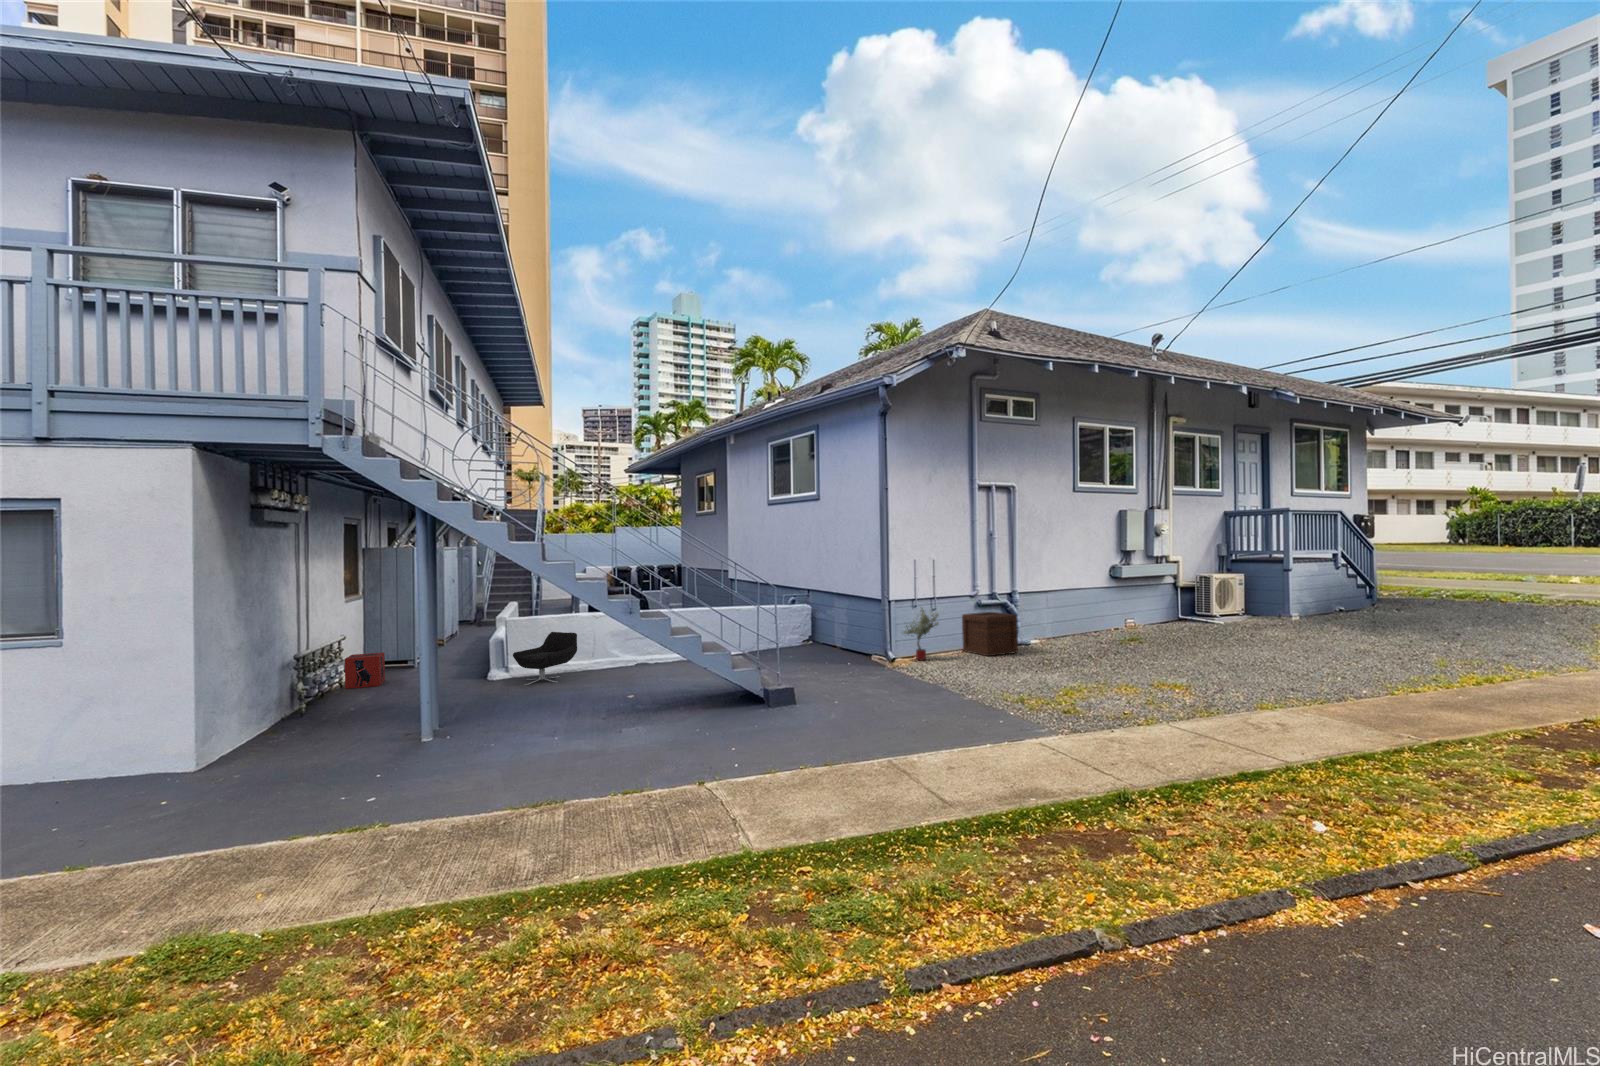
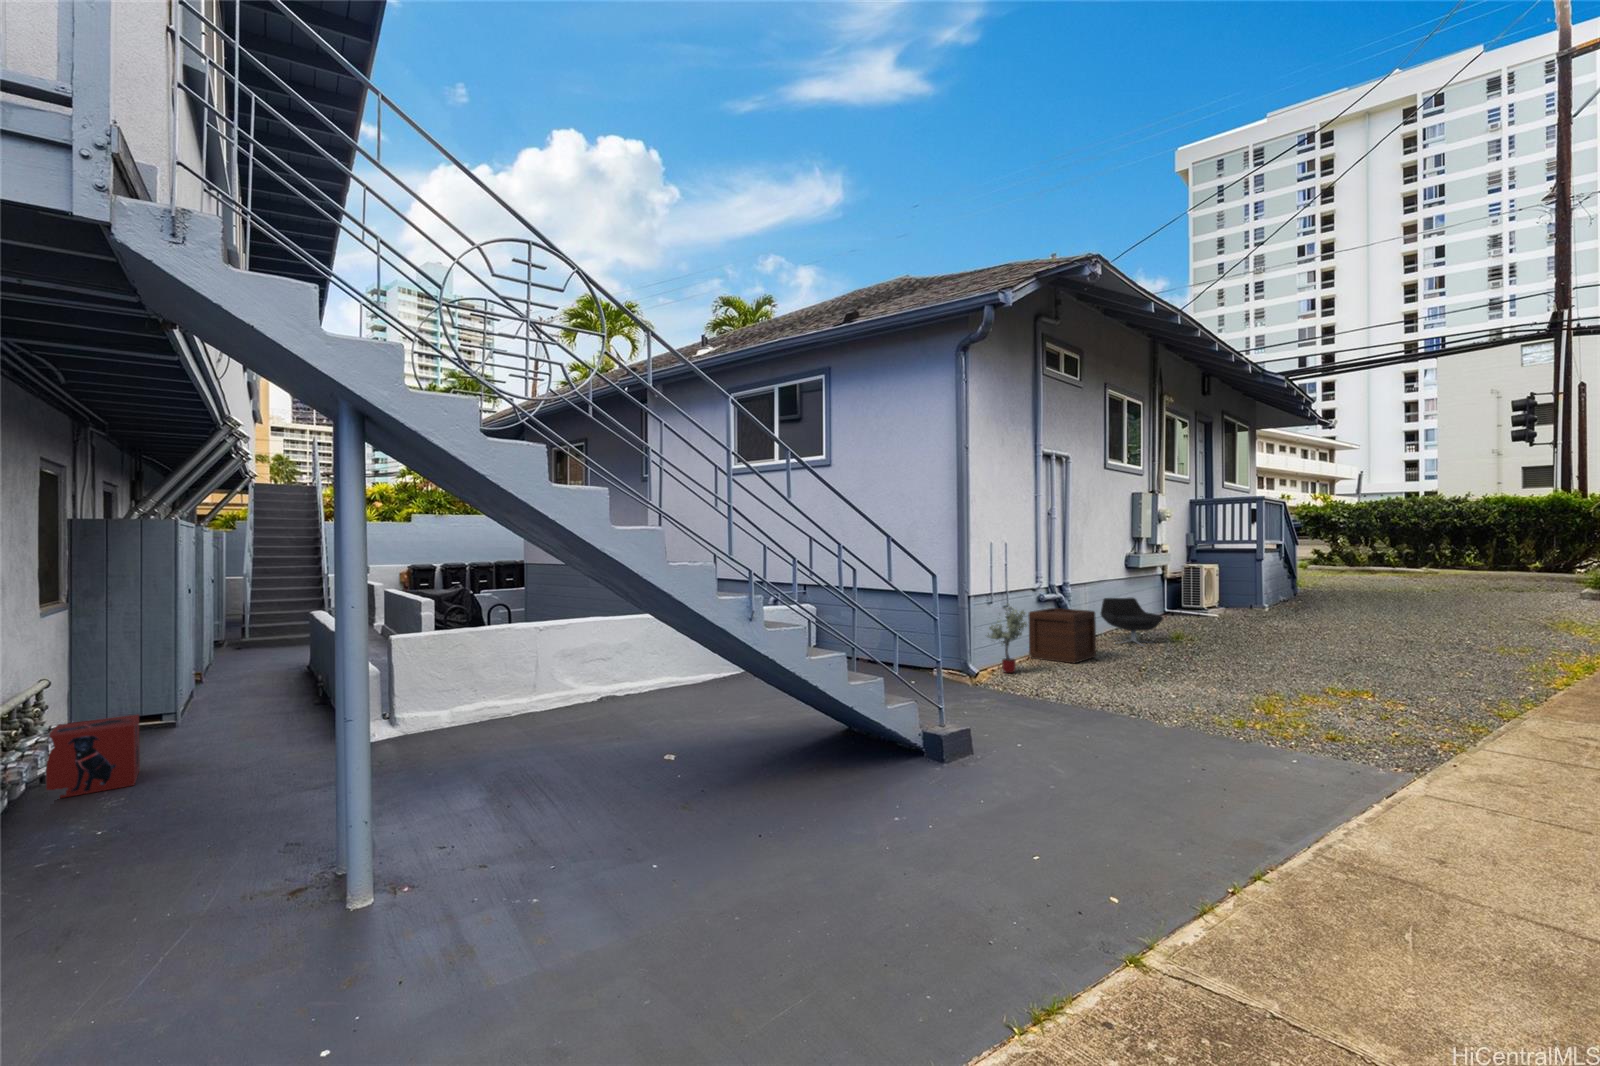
lounge chair: present [513,632,577,685] -> present [1101,598,1163,645]

